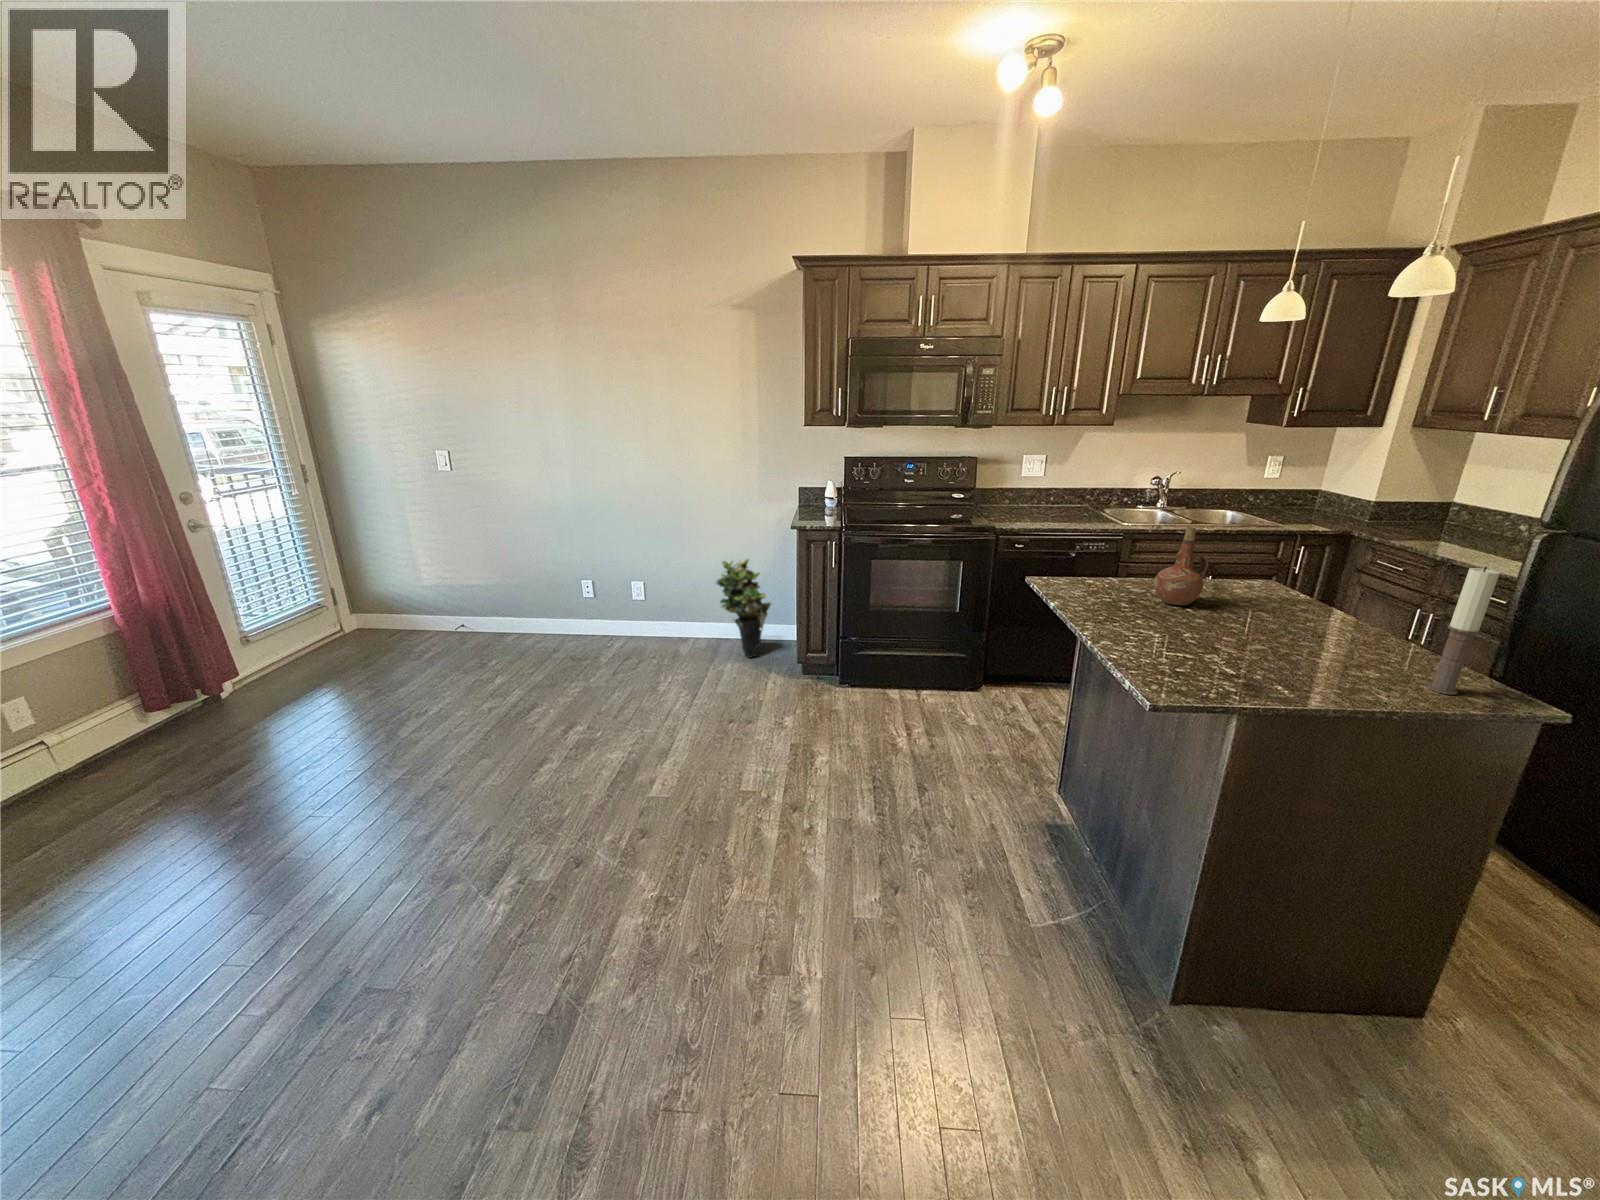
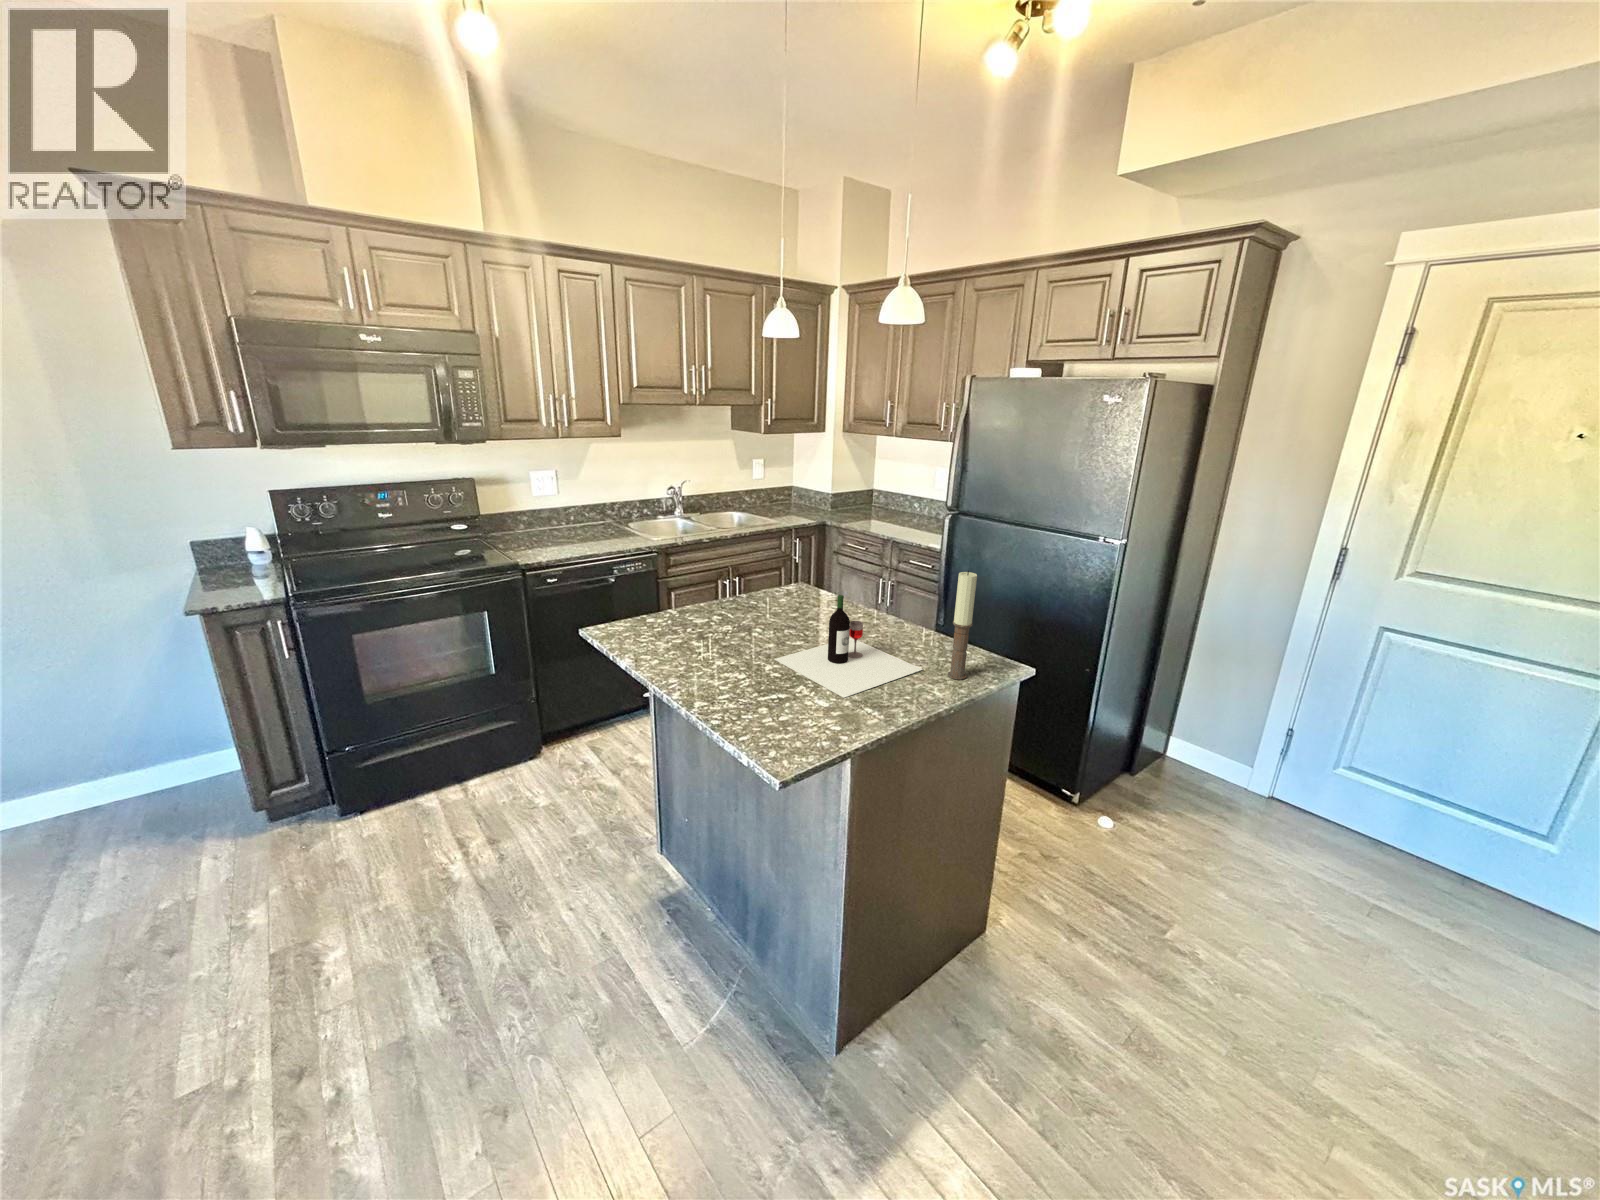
ceramic pitcher: present [1154,527,1208,605] -> none [717,555,761,636]
potted plant: present [715,559,771,658] -> none [26,671,175,830]
wine bottle: none [1202,575,1392,674] -> present [775,595,923,698]

